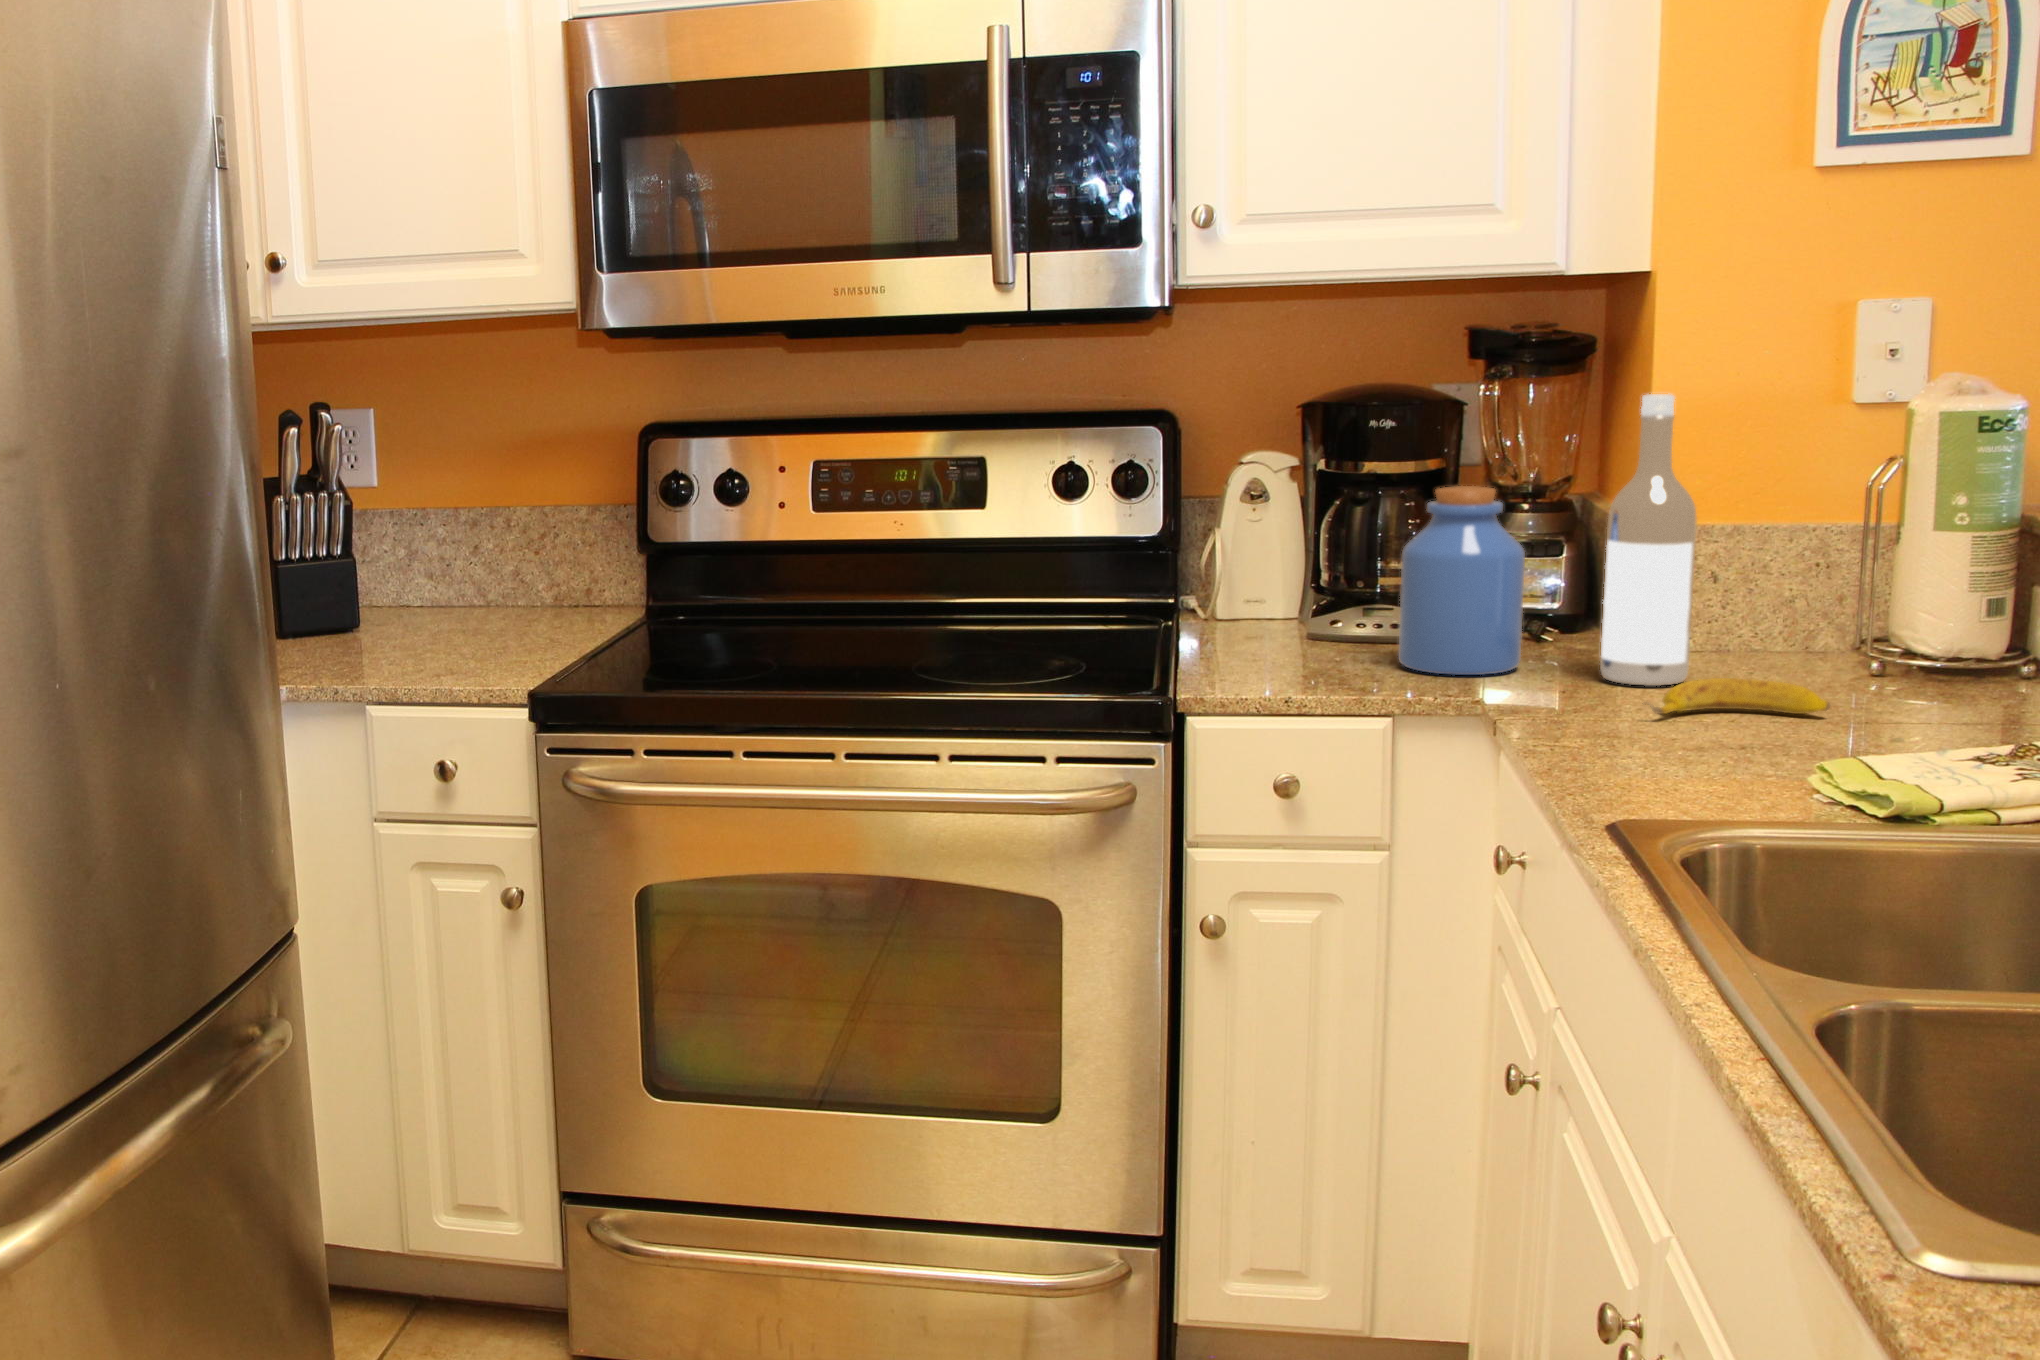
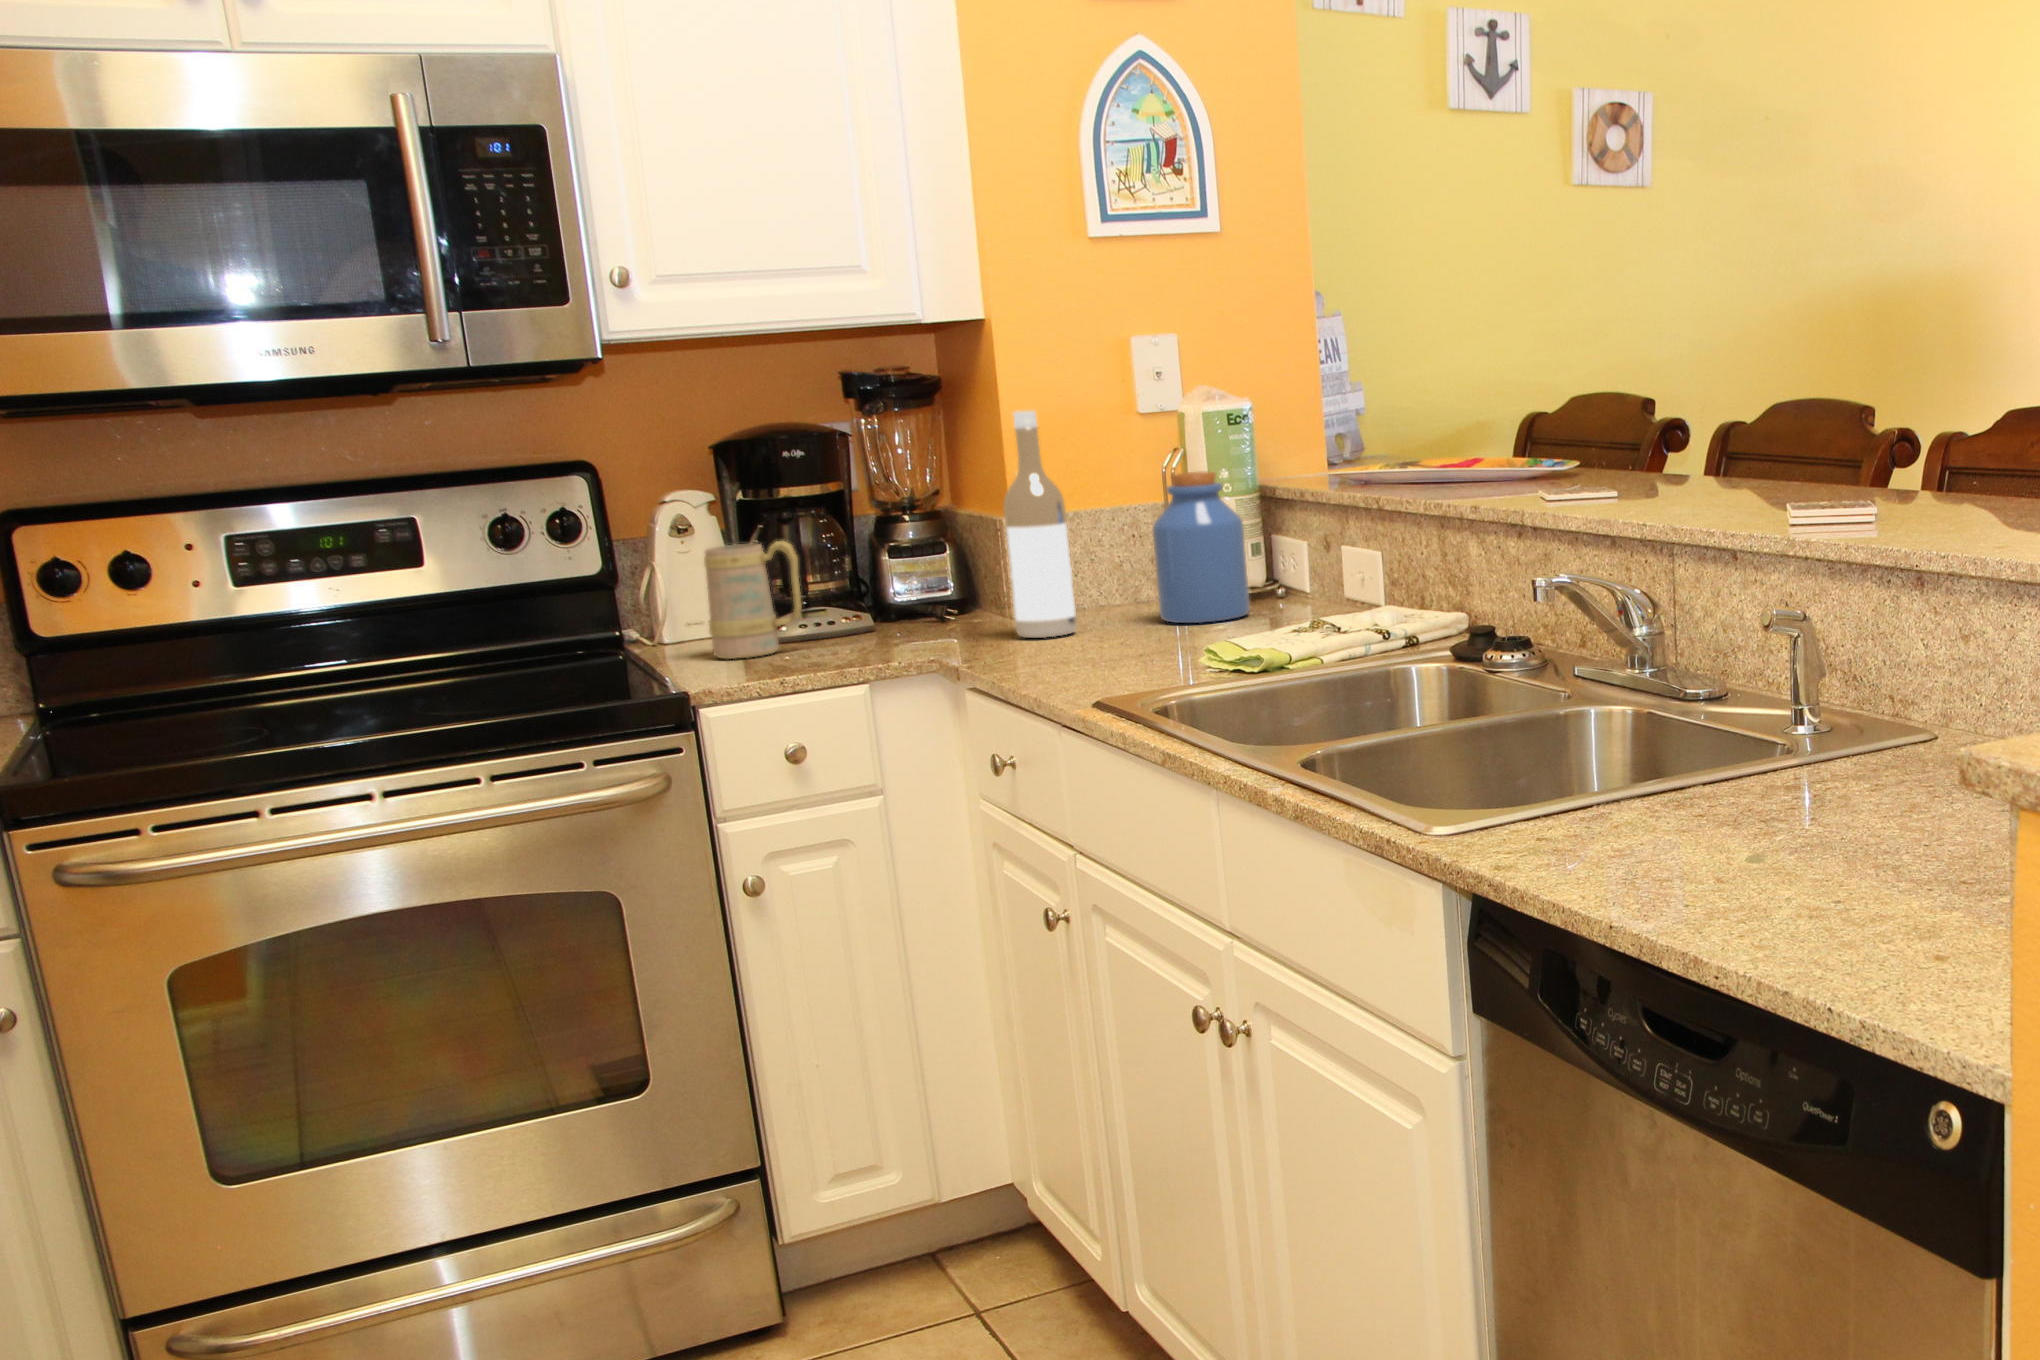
jar: present [1398,486,1525,675] -> present [1153,472,1250,623]
mug: none [1238,524,1349,654] -> present [704,541,802,659]
banana: present [1642,678,1830,714] -> none [1068,616,1184,648]

